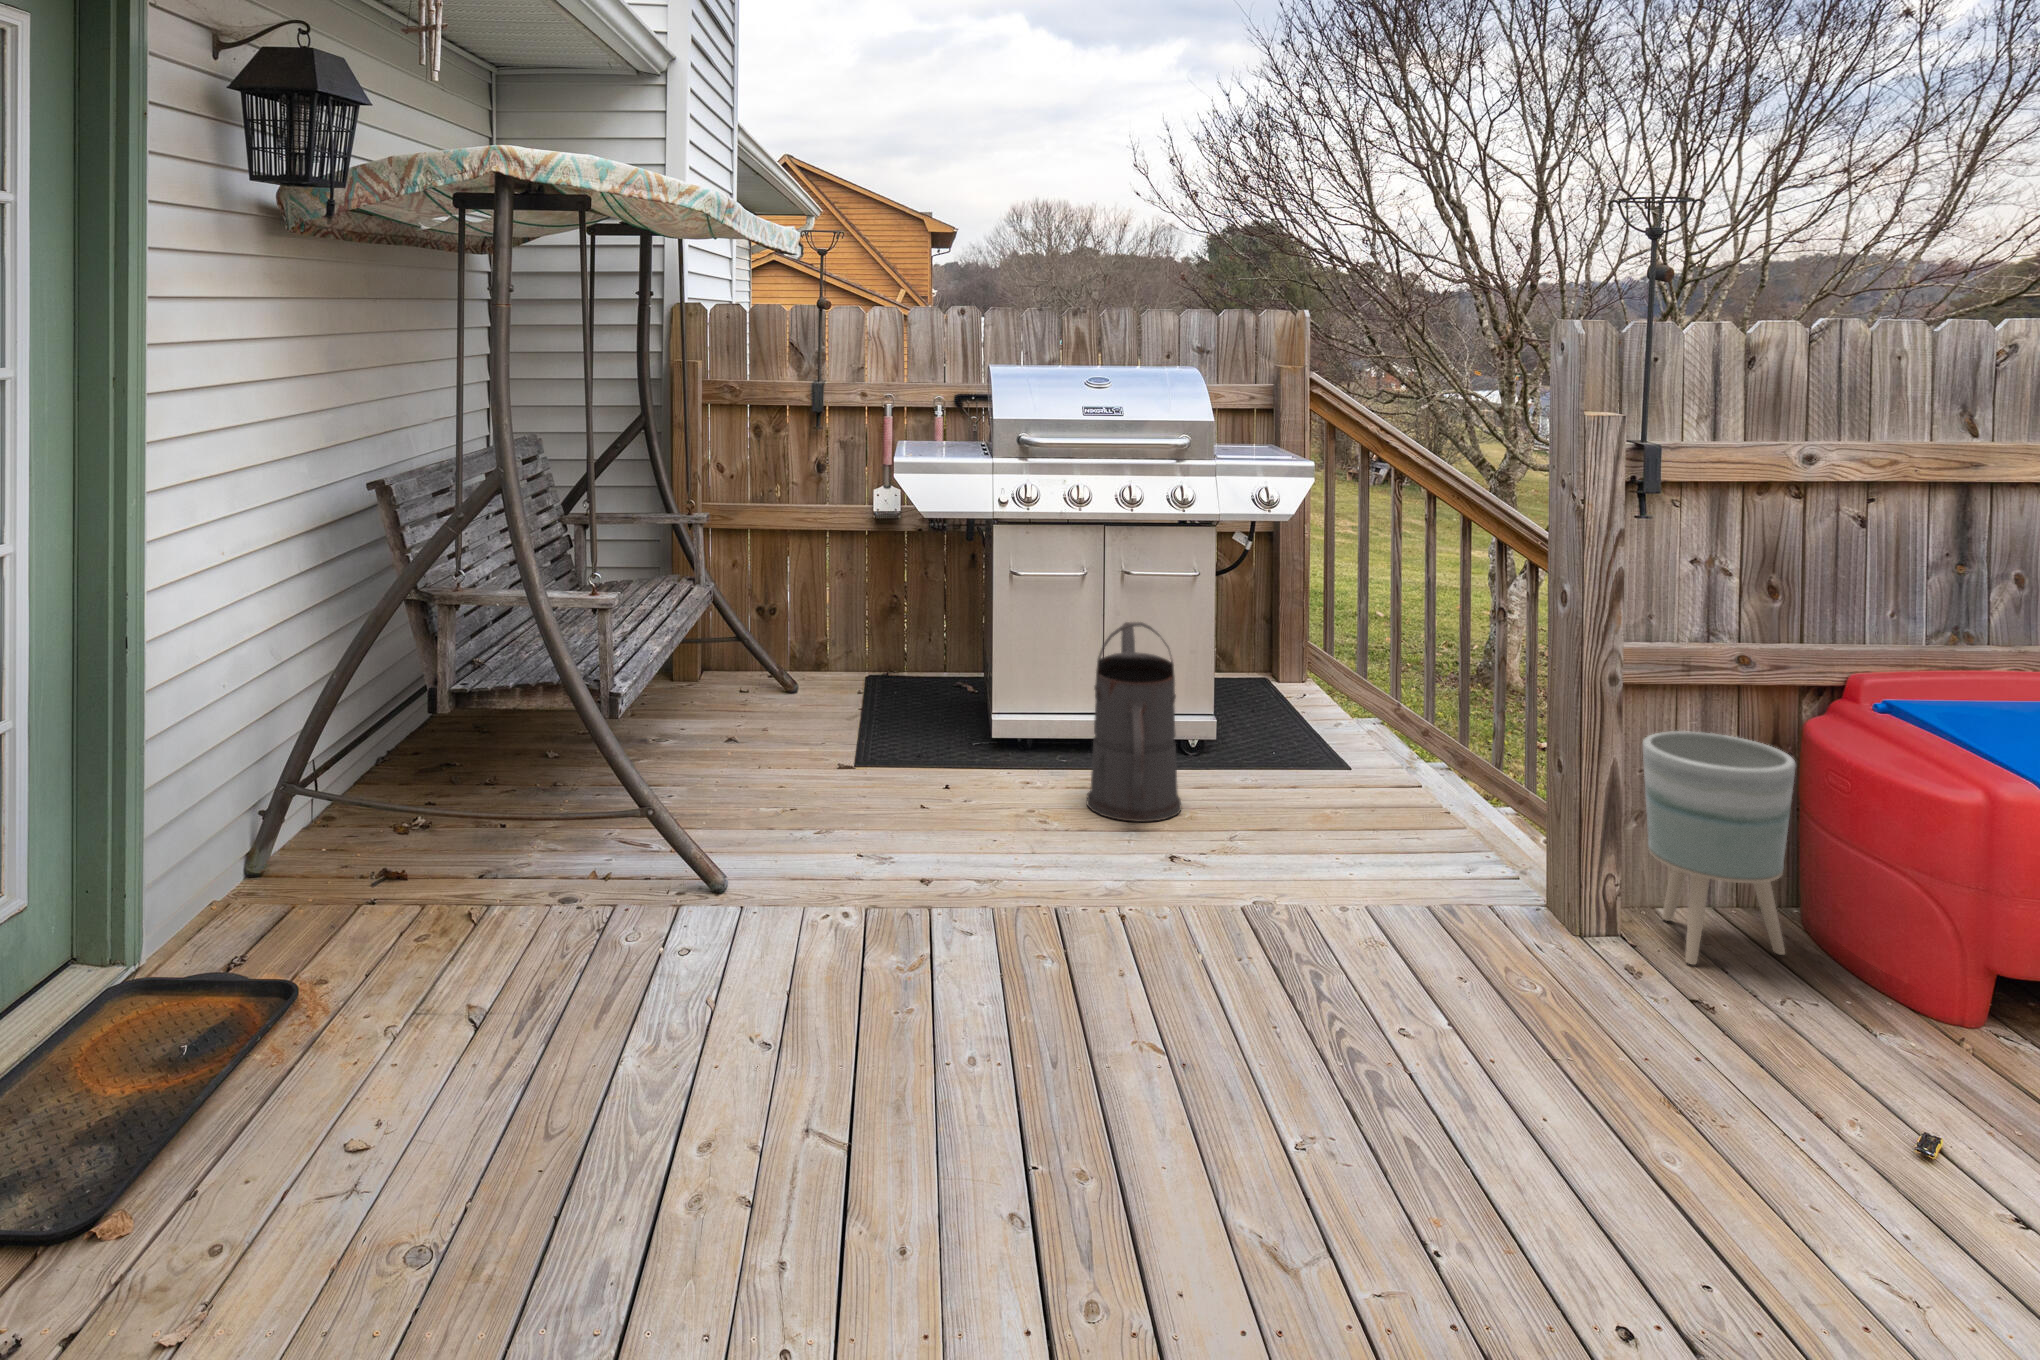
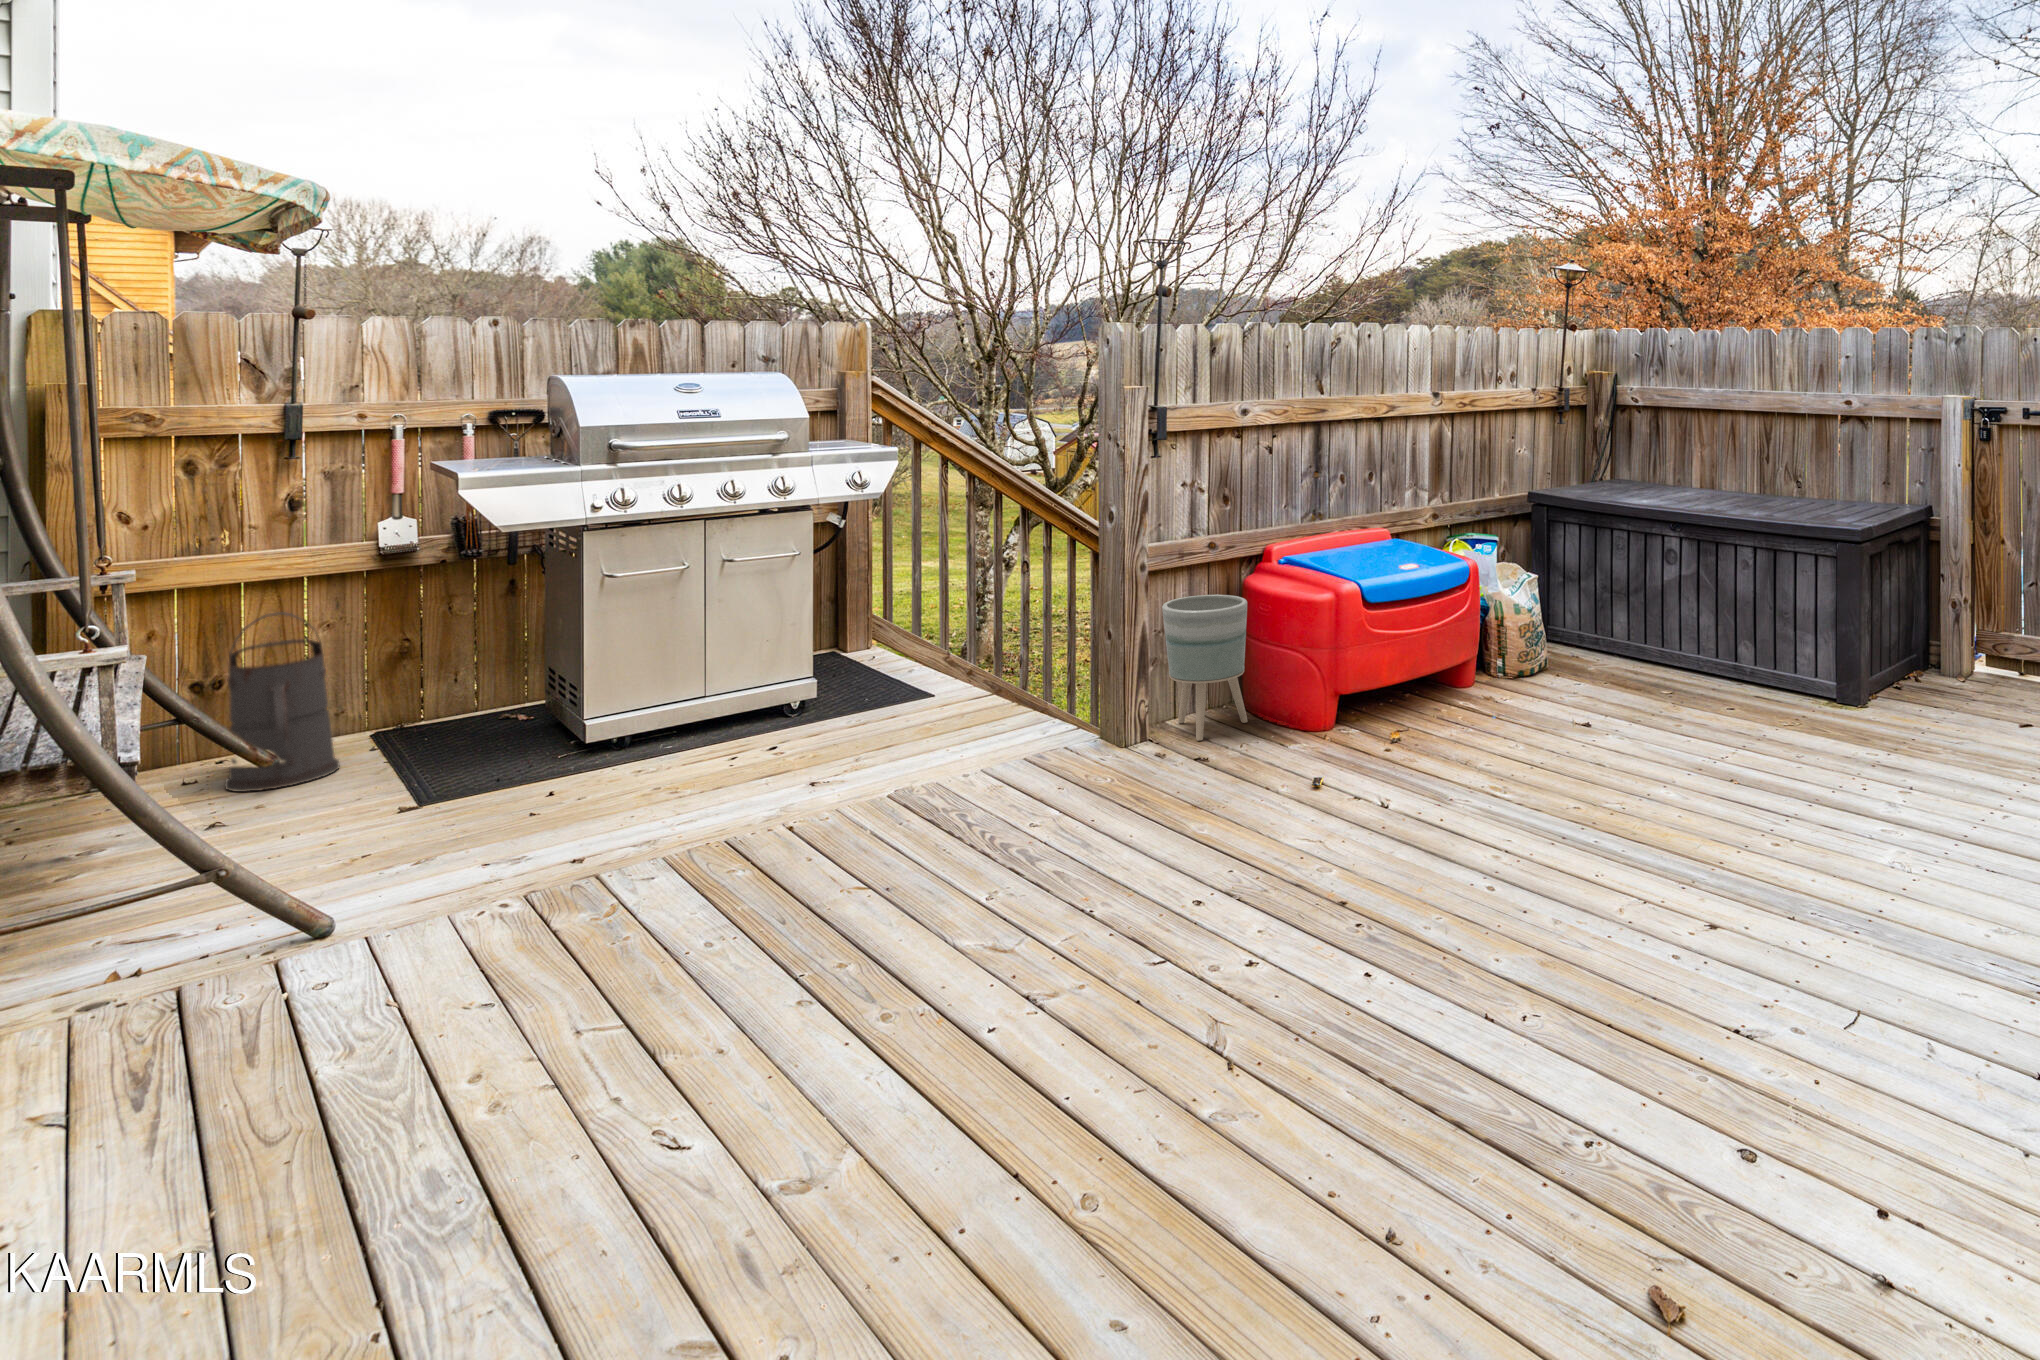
watering can: present [1087,622,1181,822] -> present [225,612,339,792]

